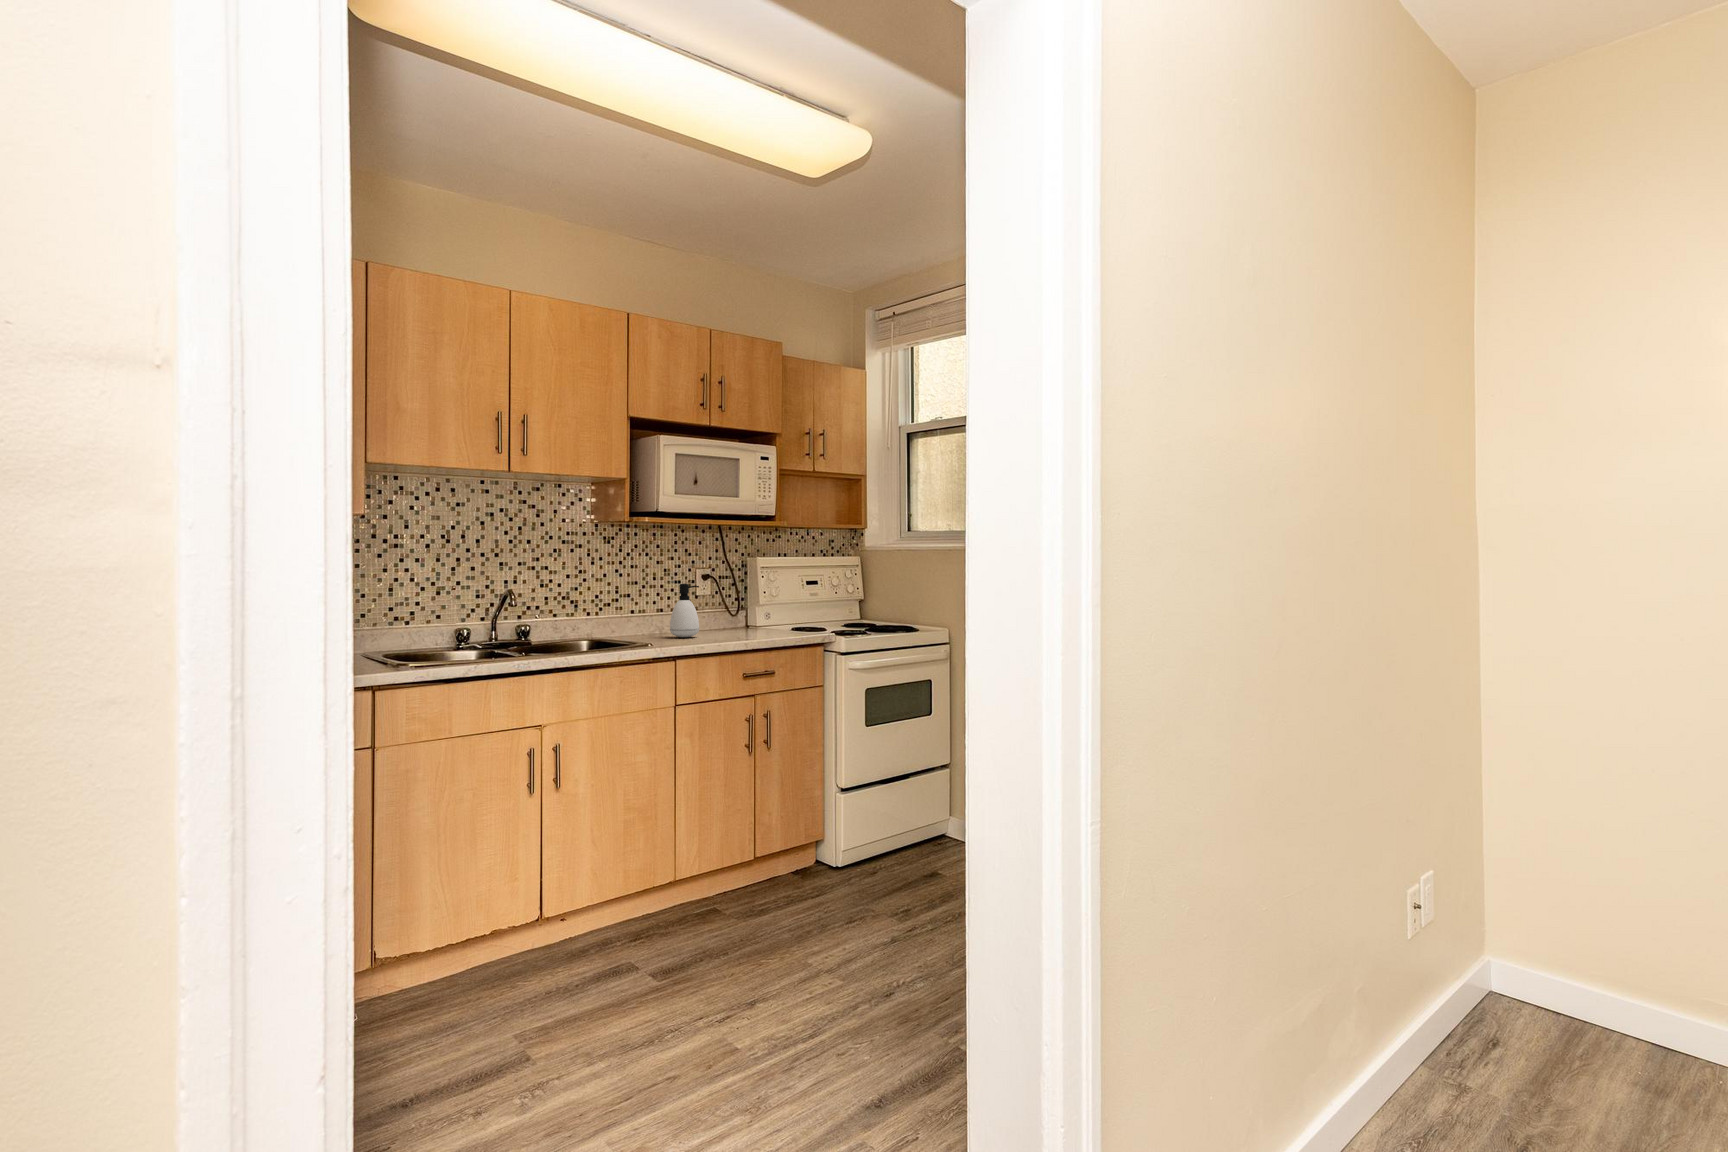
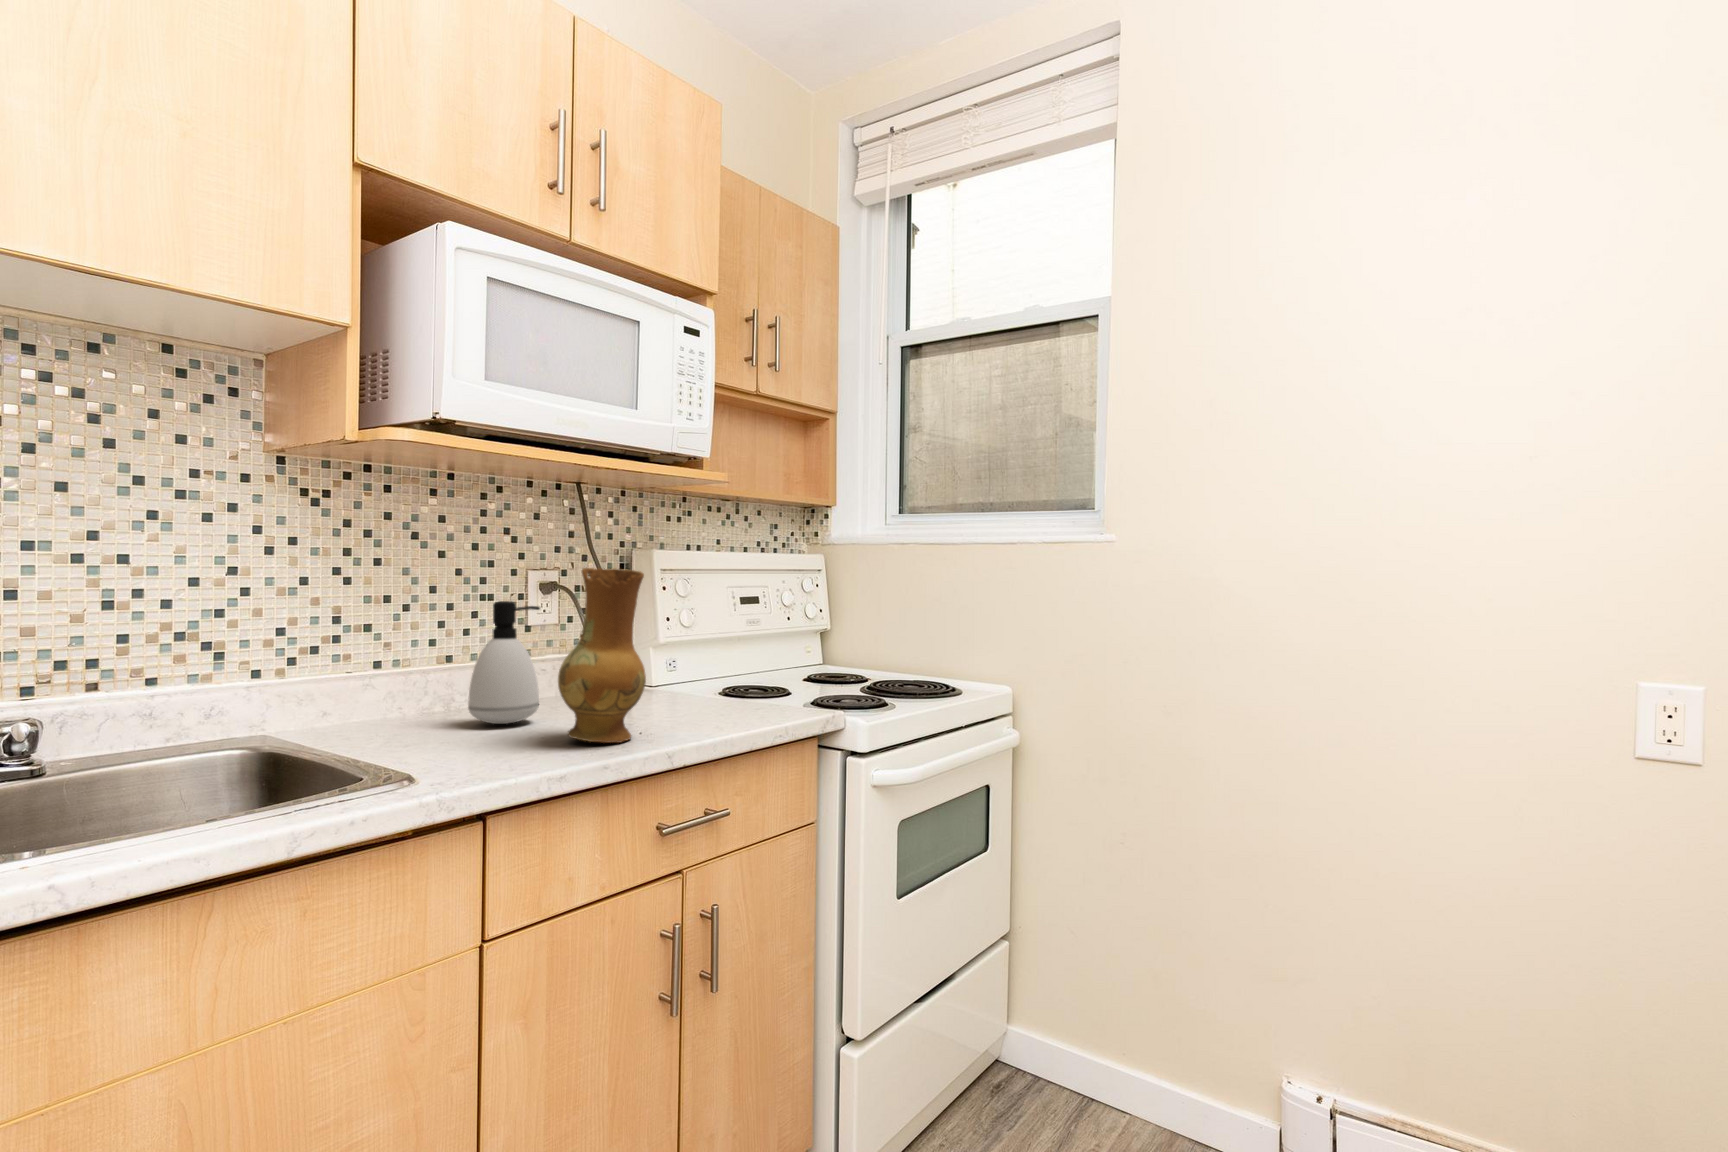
ceramic jug: none [704,569,740,642] -> present [558,568,646,743]

